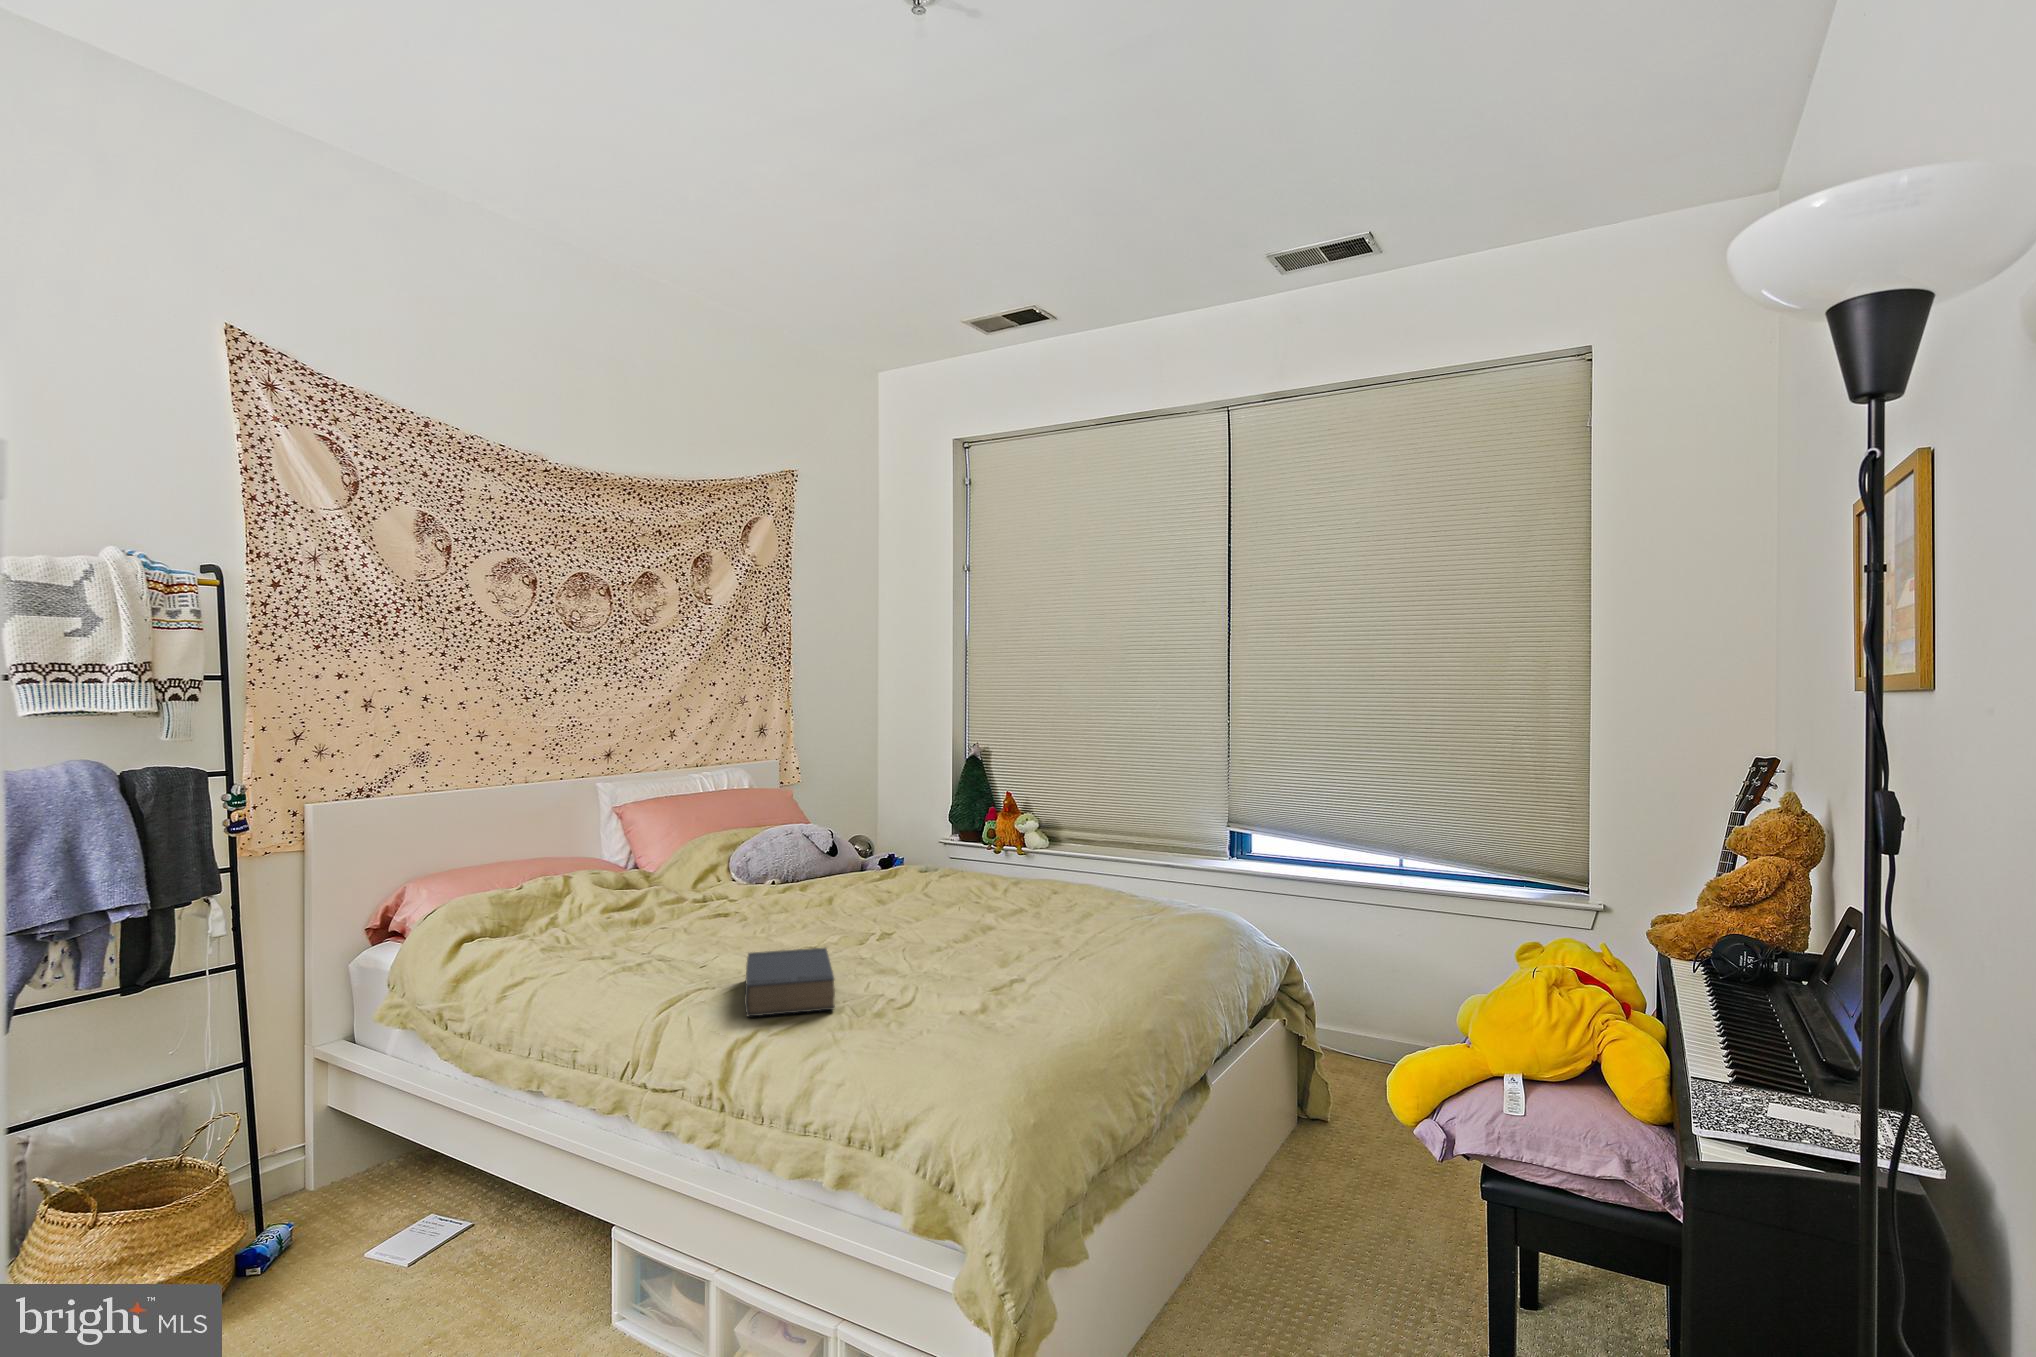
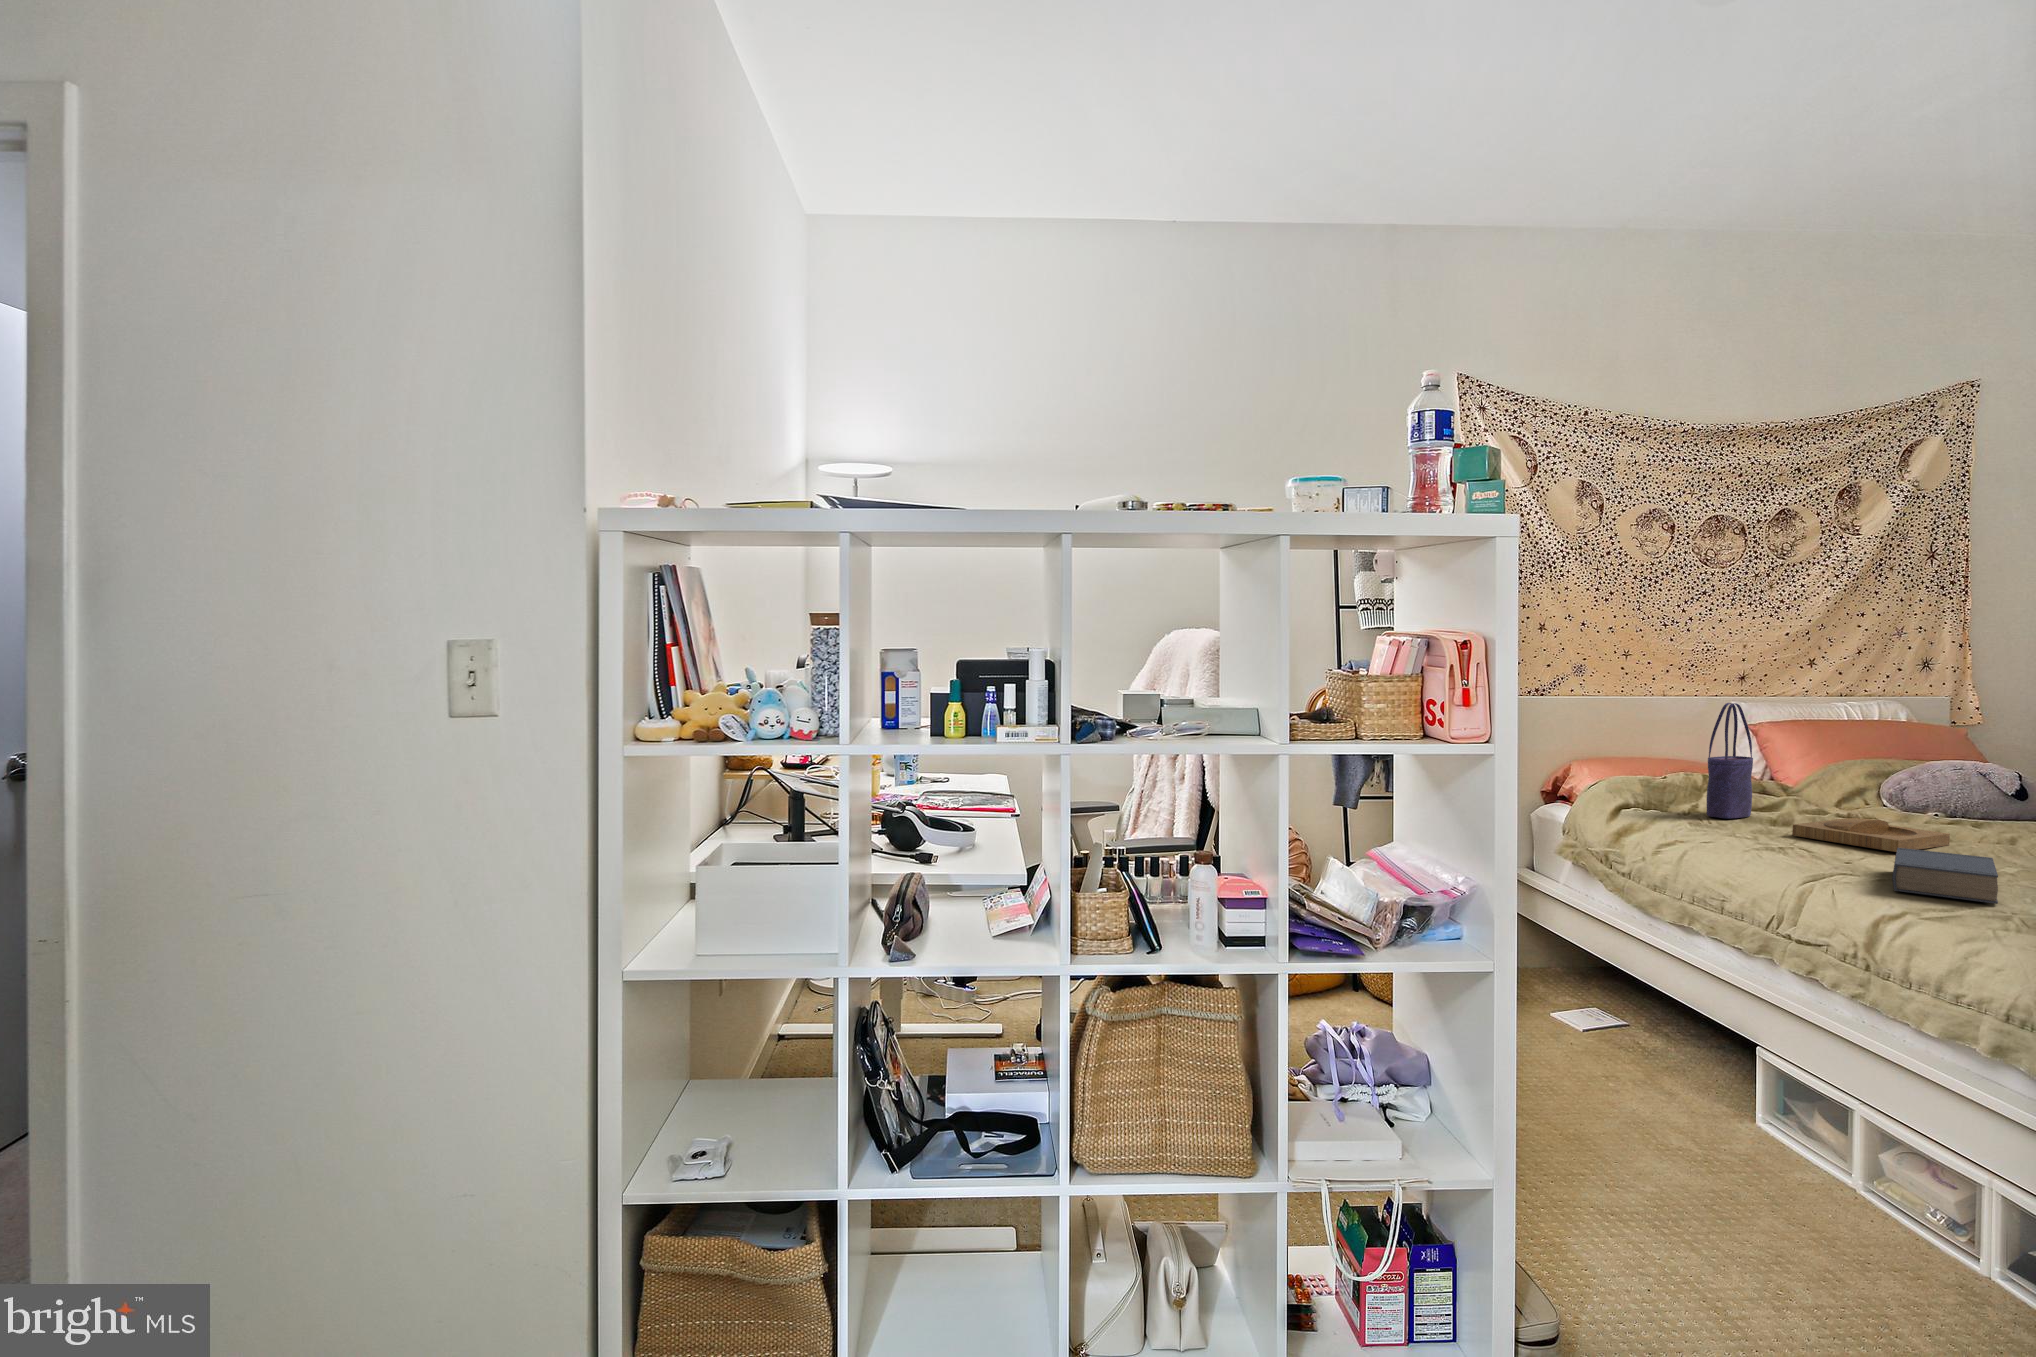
tote bag: none [564,791,614,933] -> present [1707,703,1753,818]
tray: none [652,910,789,949] -> present [1792,818,1950,852]

